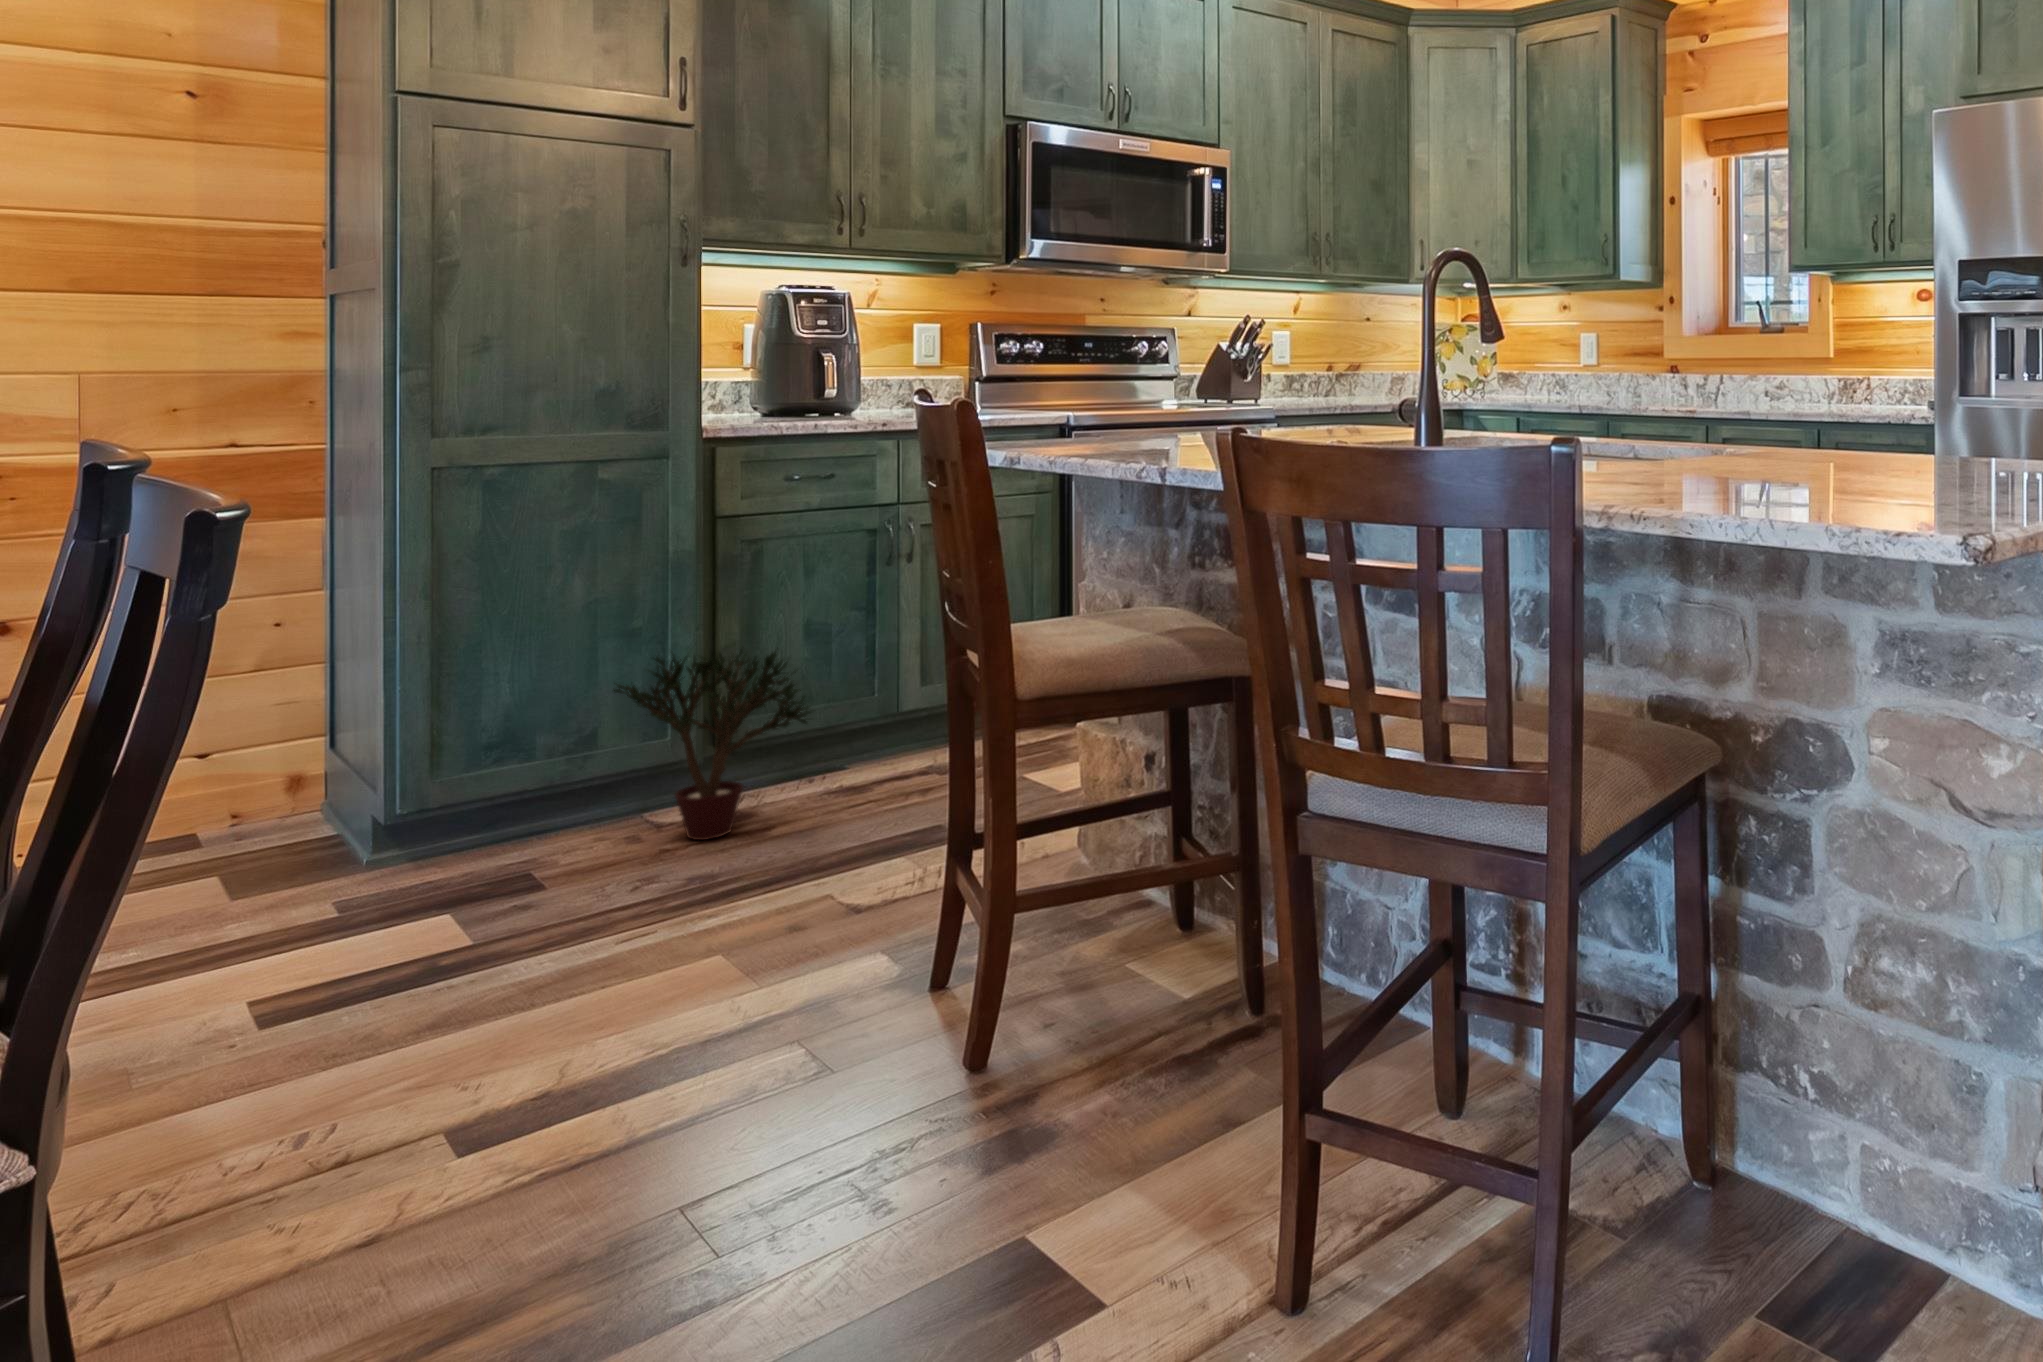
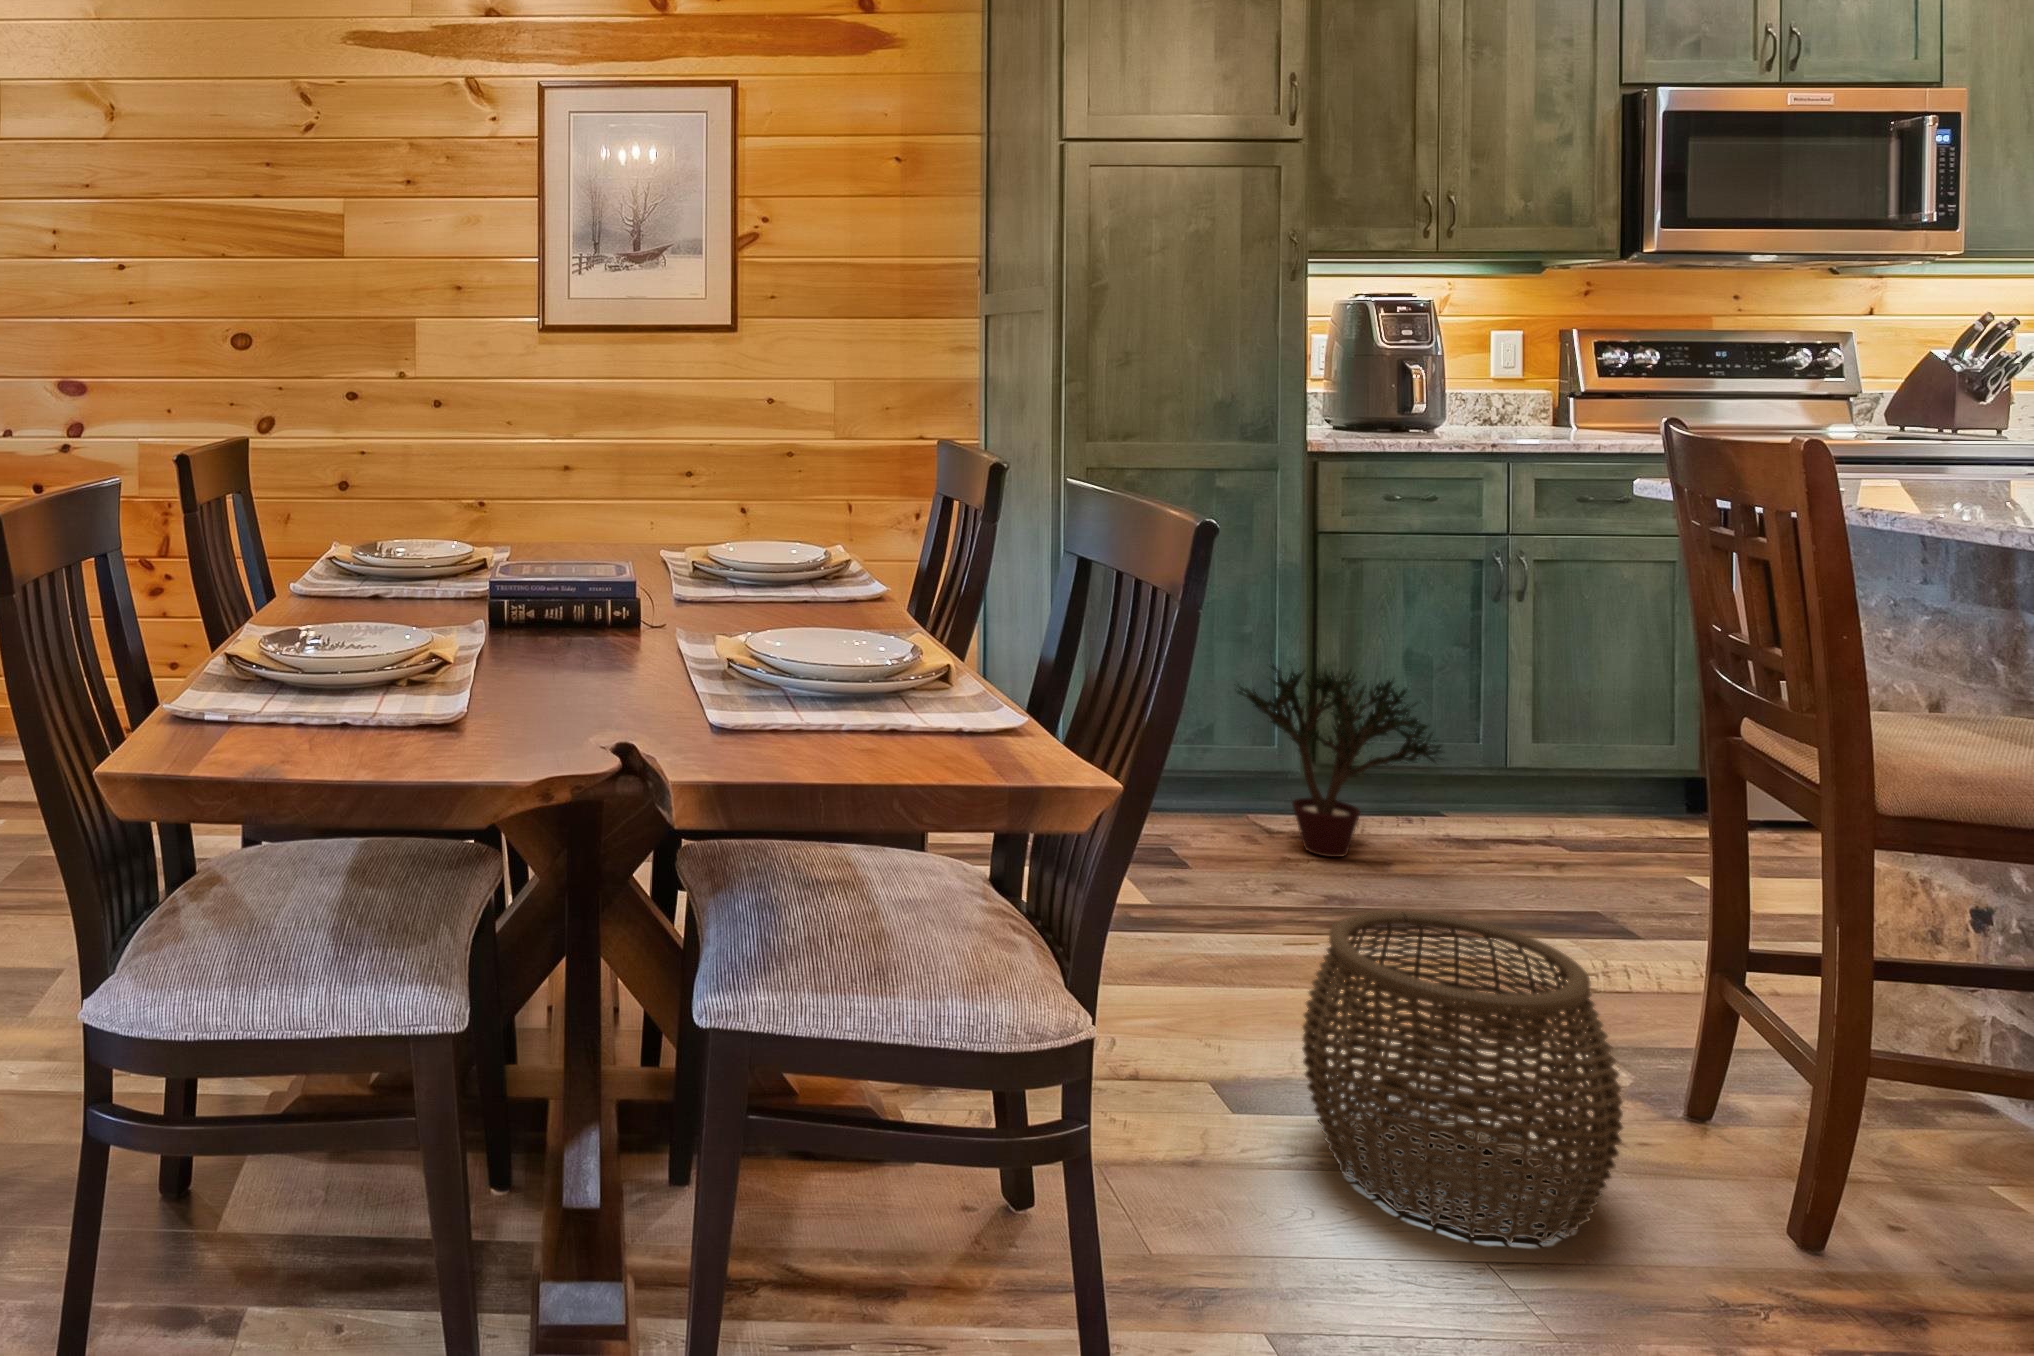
woven basket: none [542,858,843,1171] -> present [1302,910,1623,1243]

